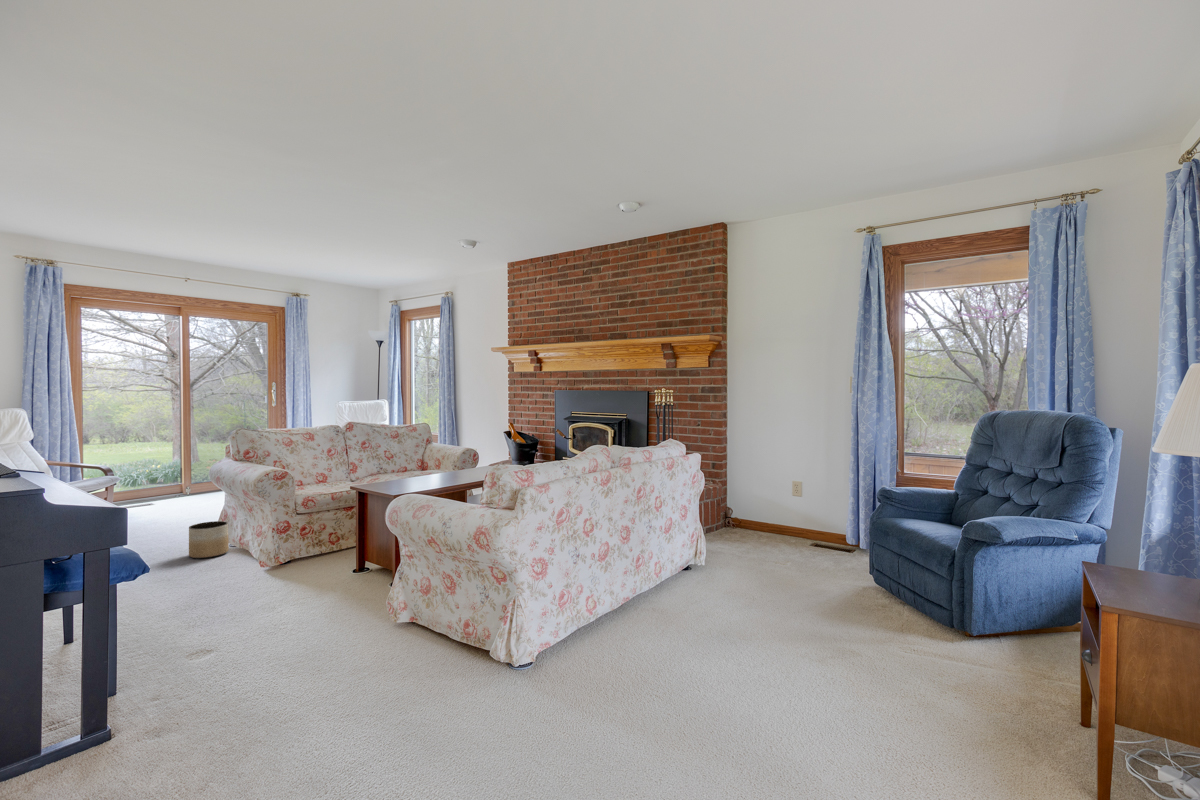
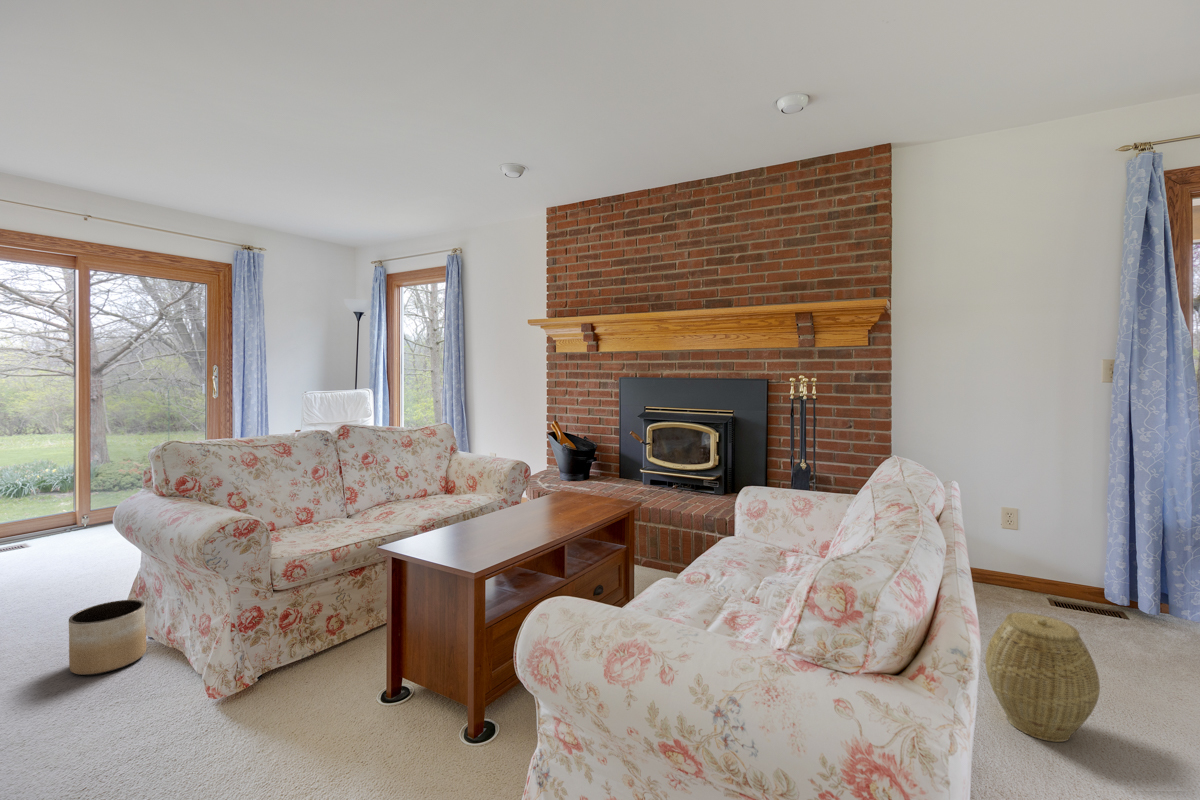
woven basket: none [682,528,733,596] -> present [985,612,1100,742]

